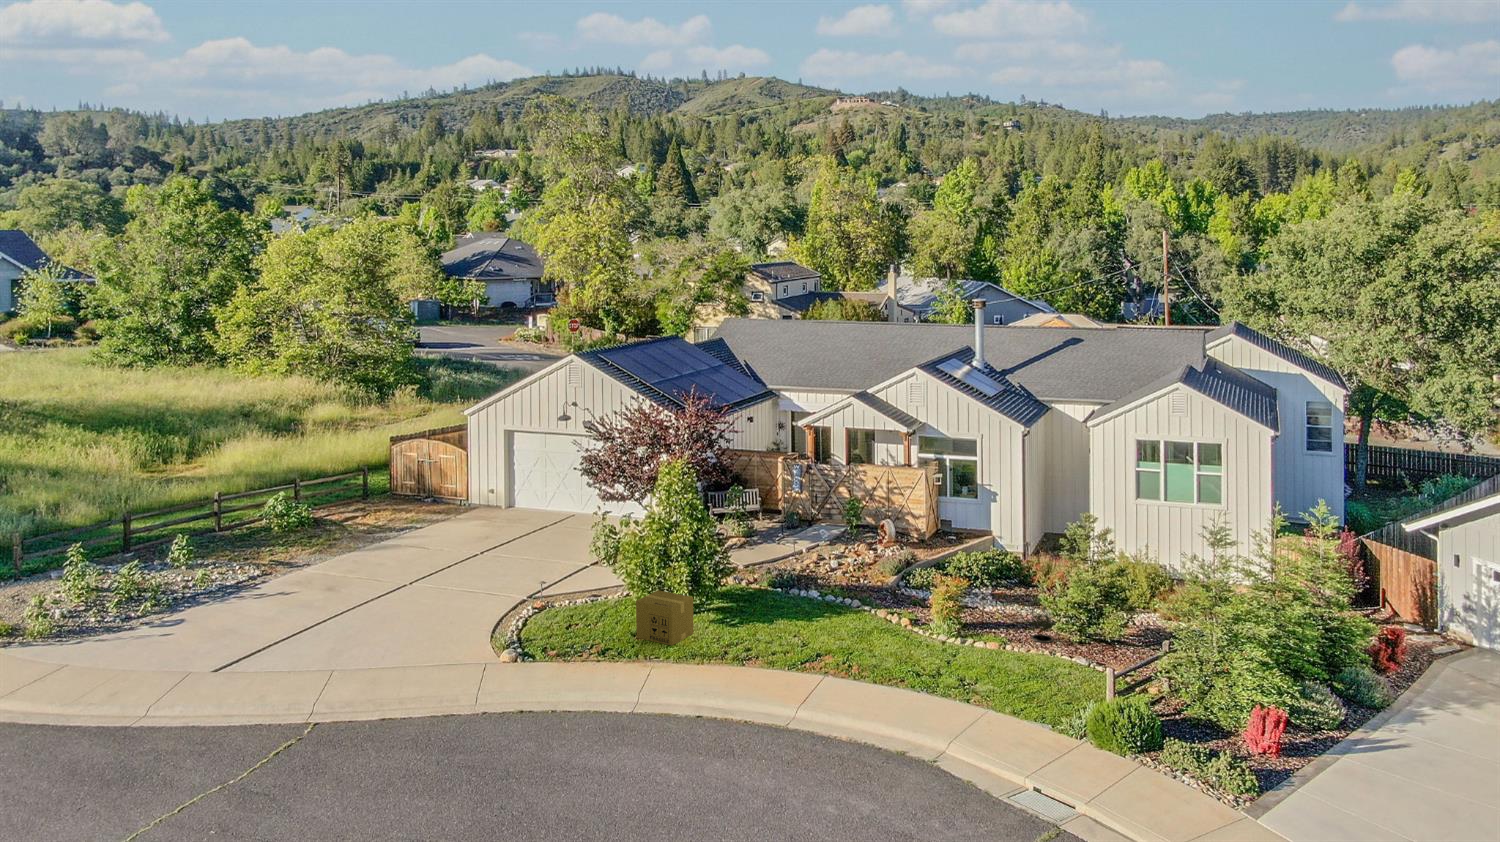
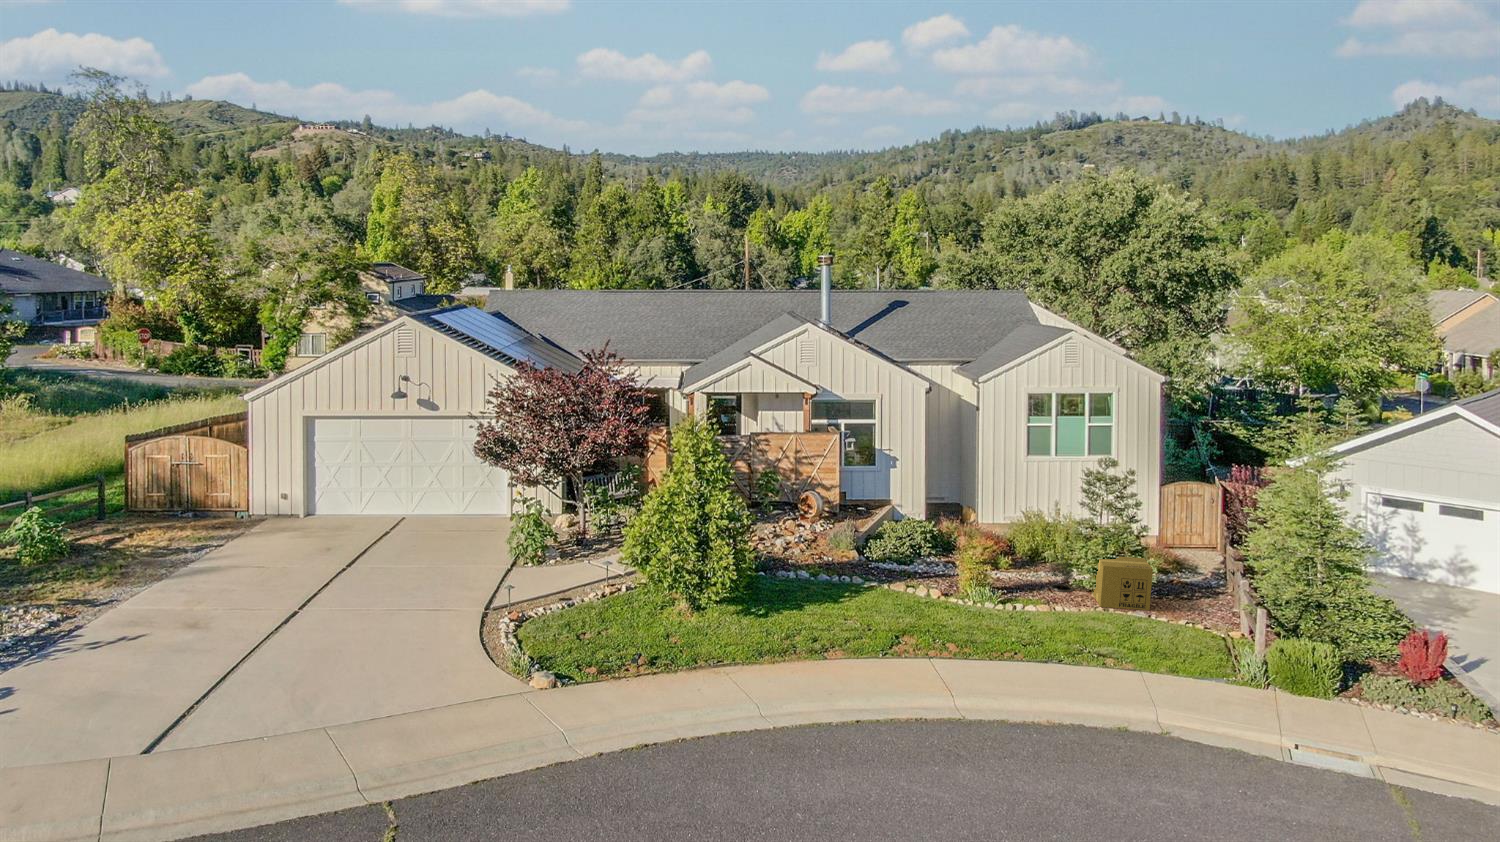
cardboard box: present [636,590,694,645] -> present [1093,557,1153,610]

